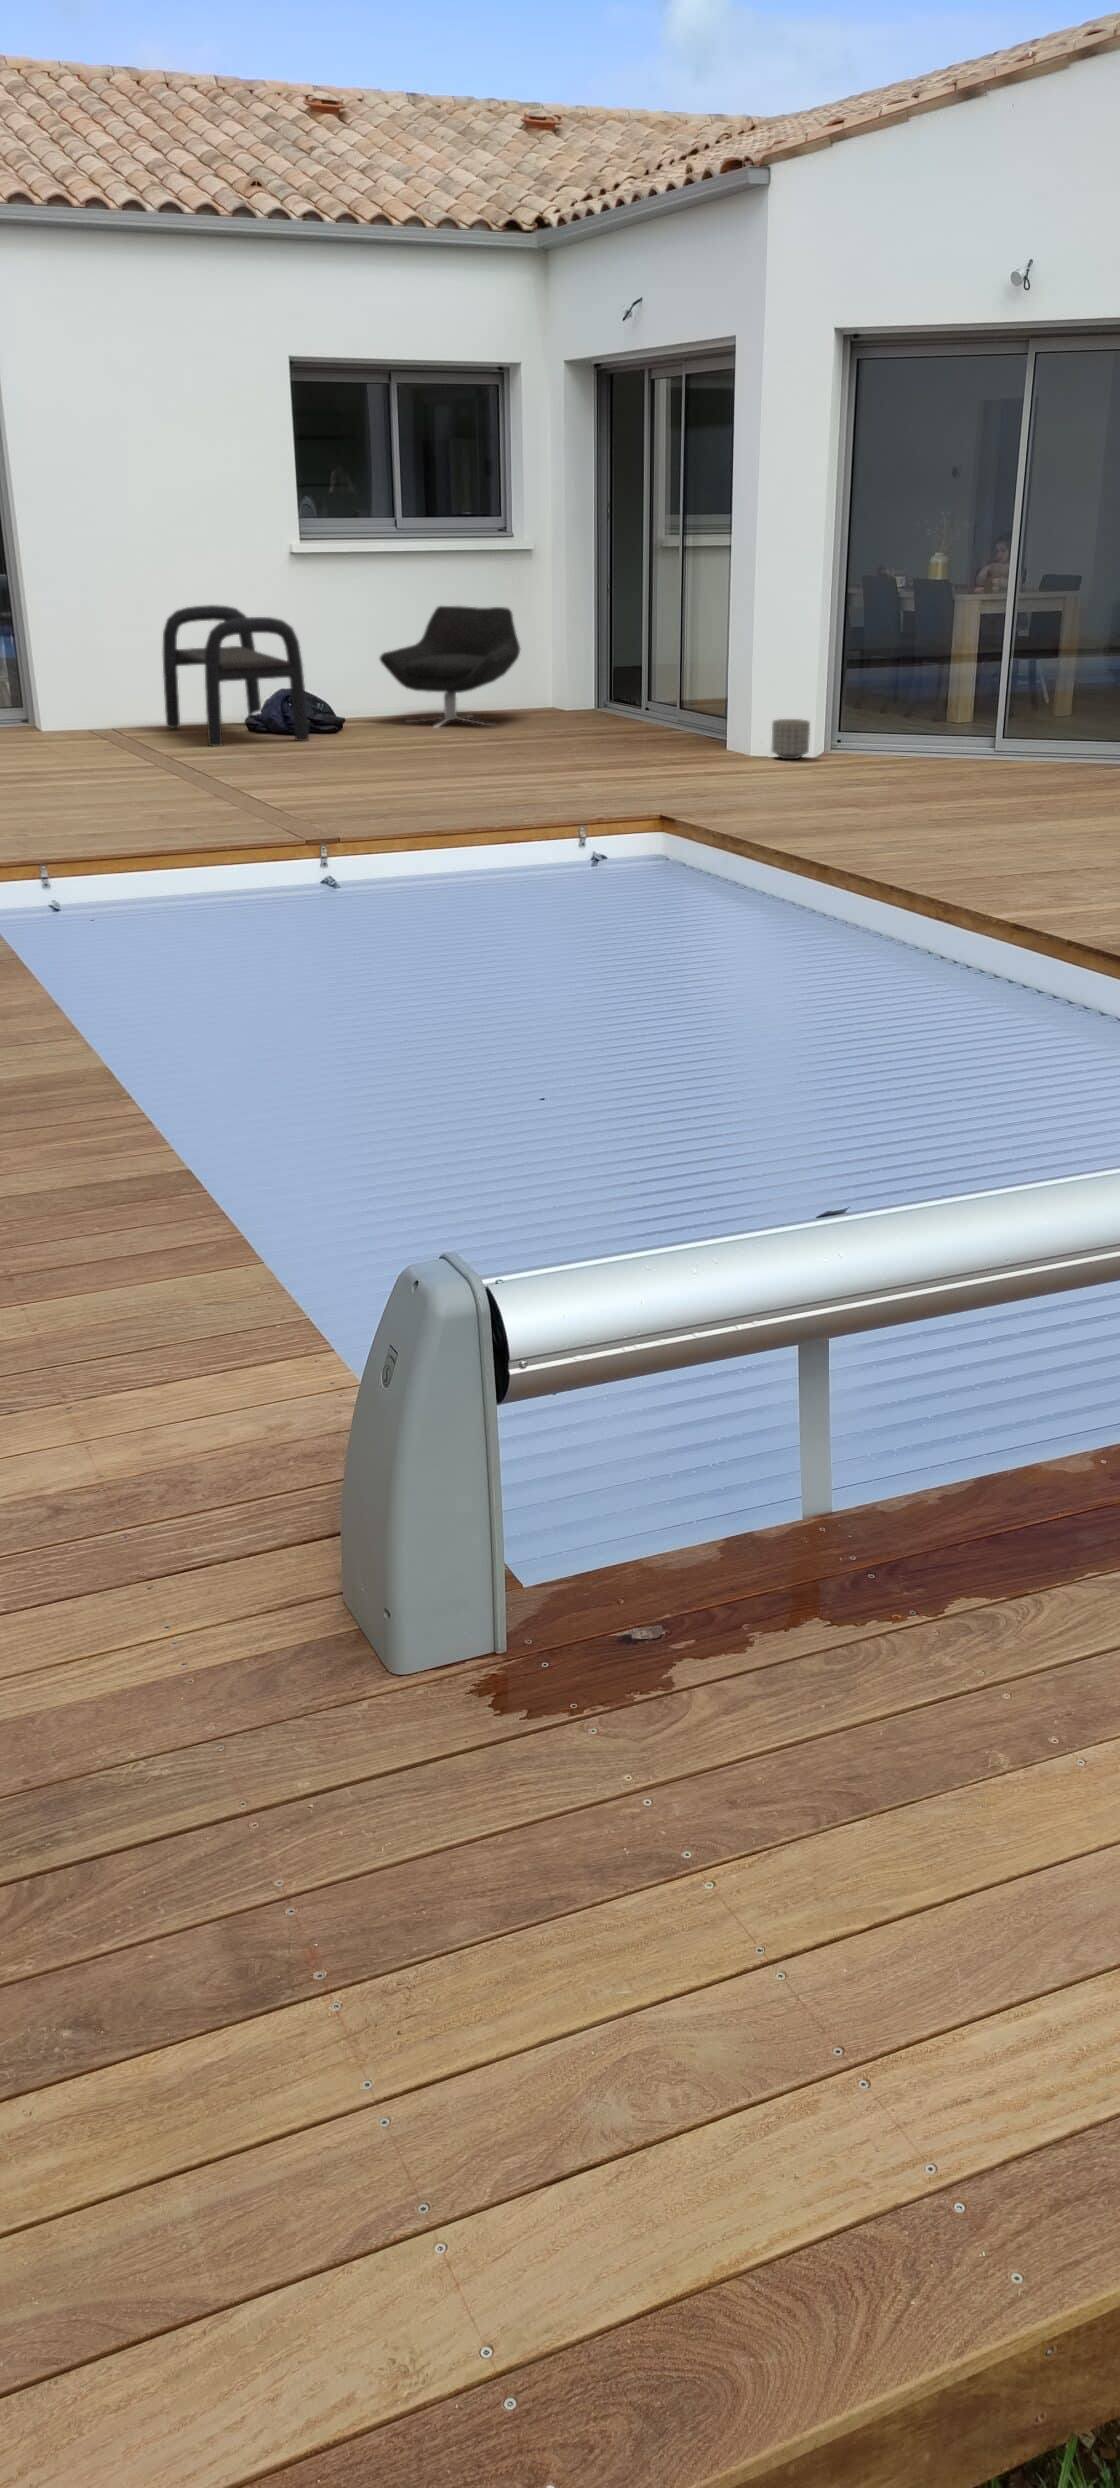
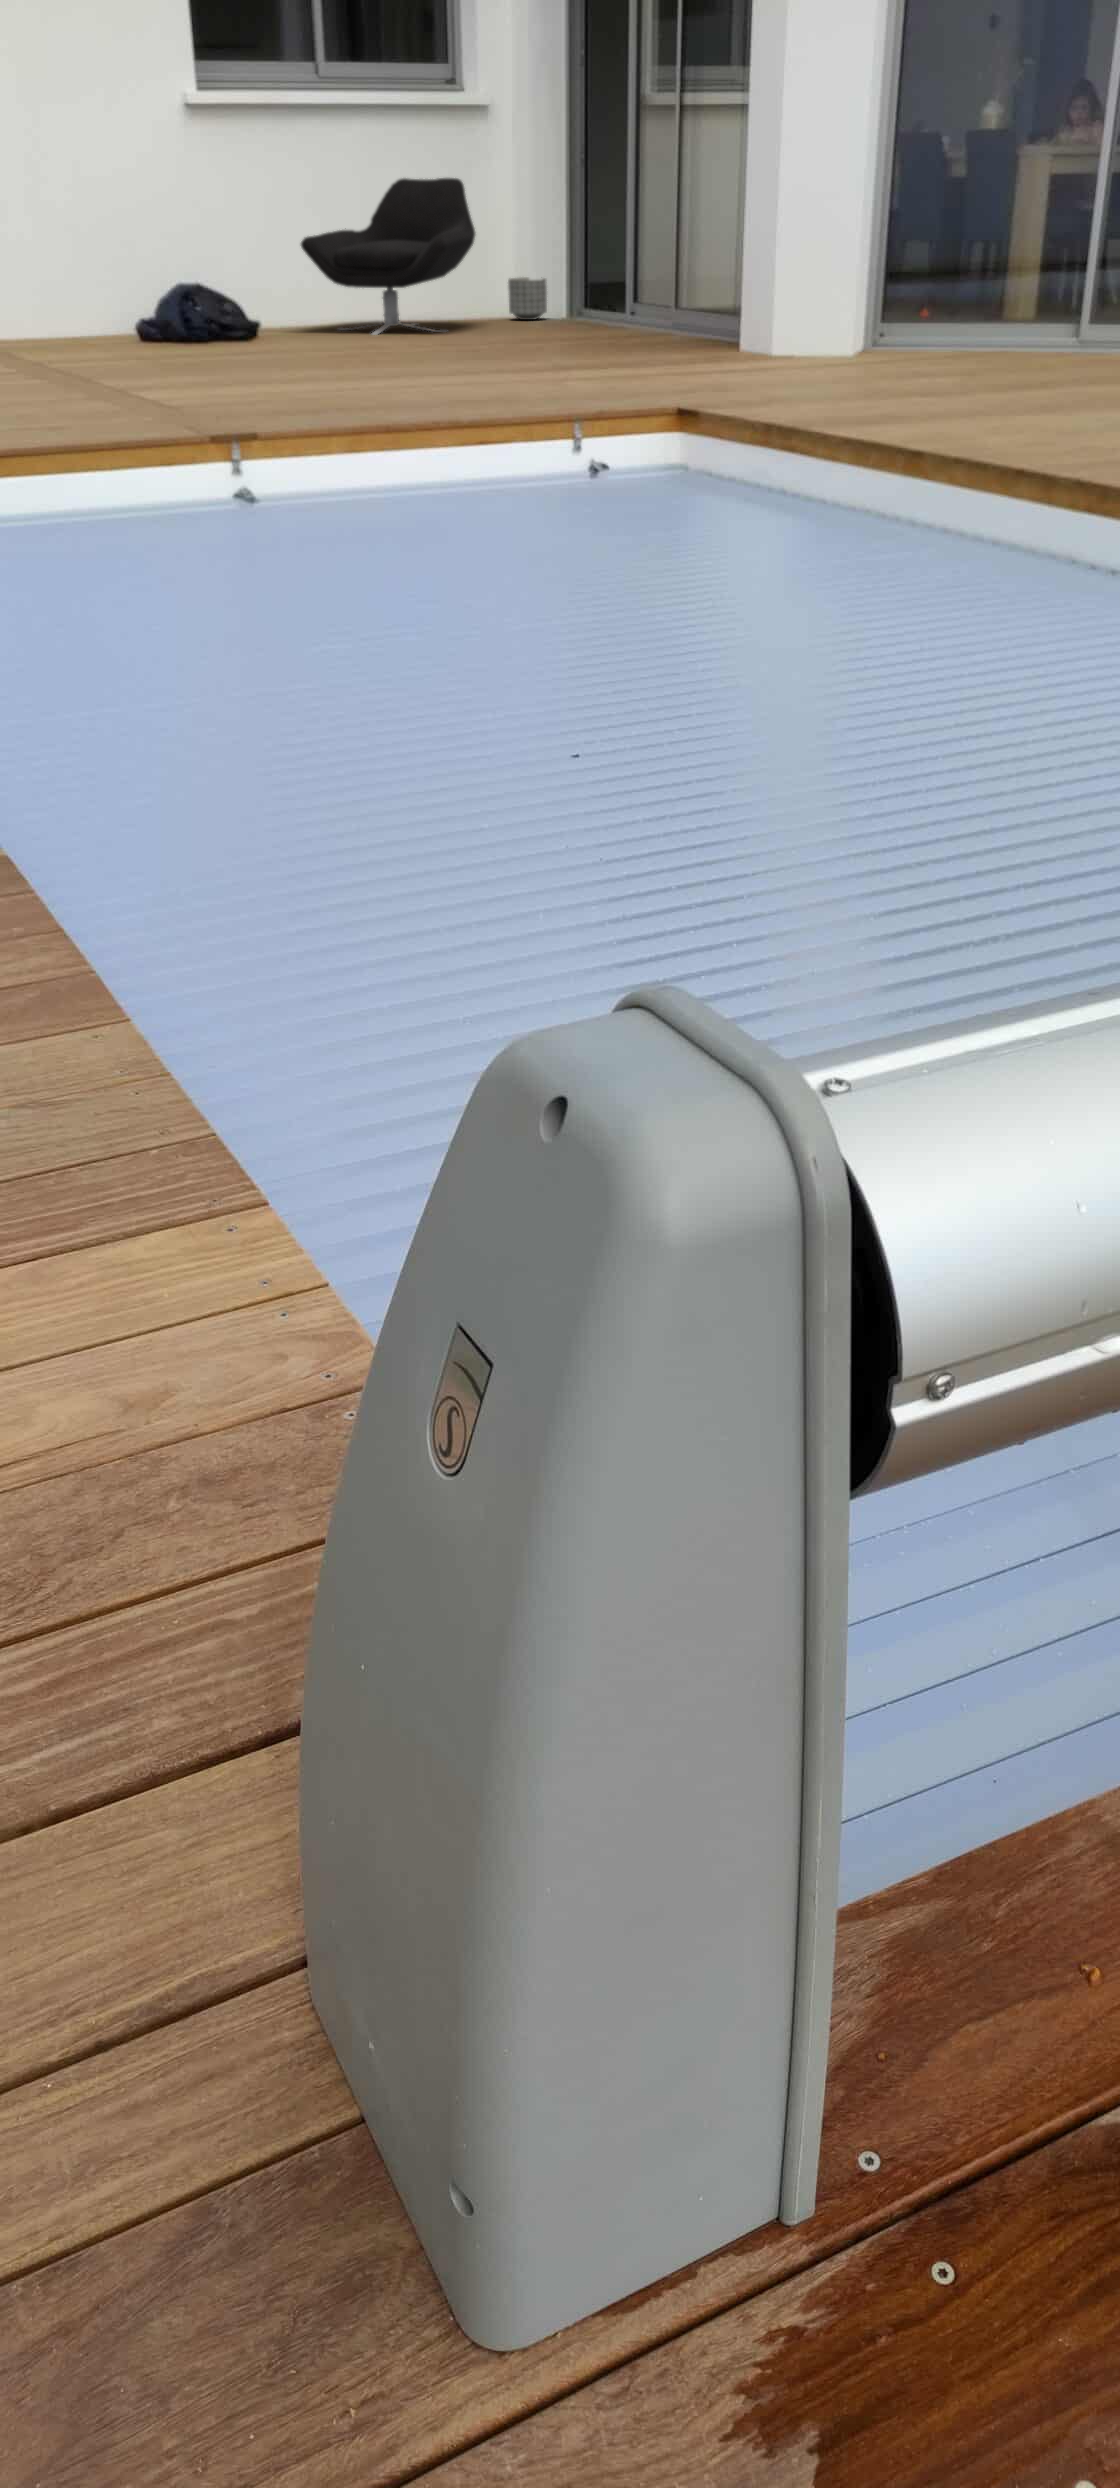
bench: present [163,605,309,746] -> none [25,173,216,356]
planter: present [771,719,810,759] -> present [508,277,547,320]

